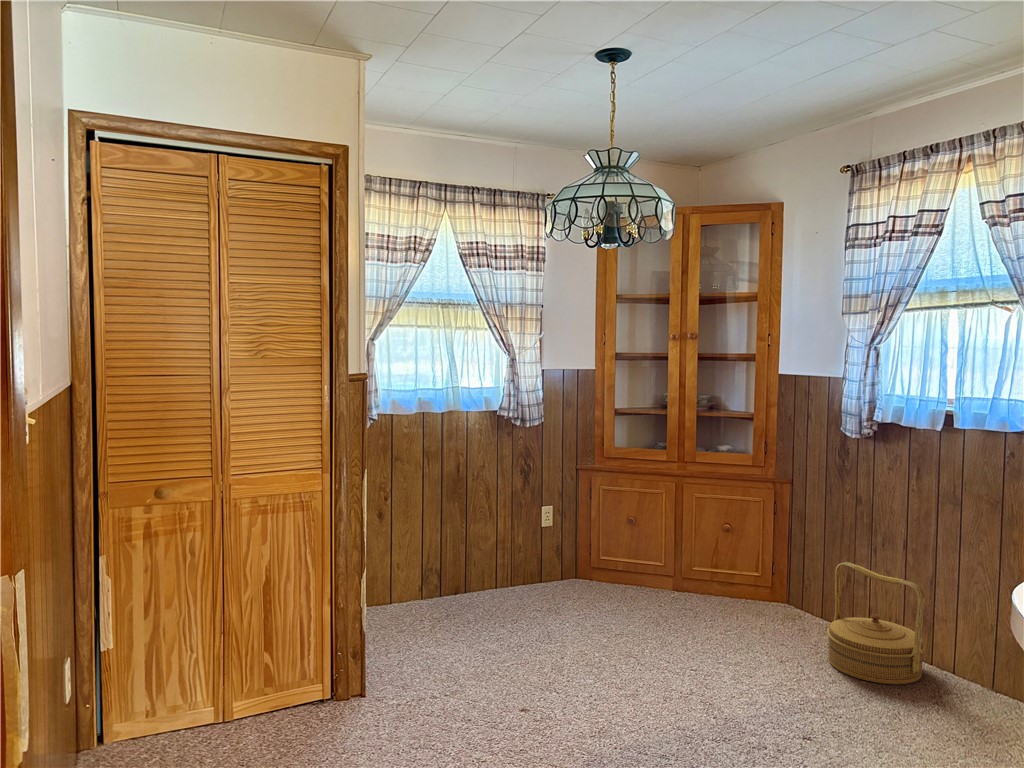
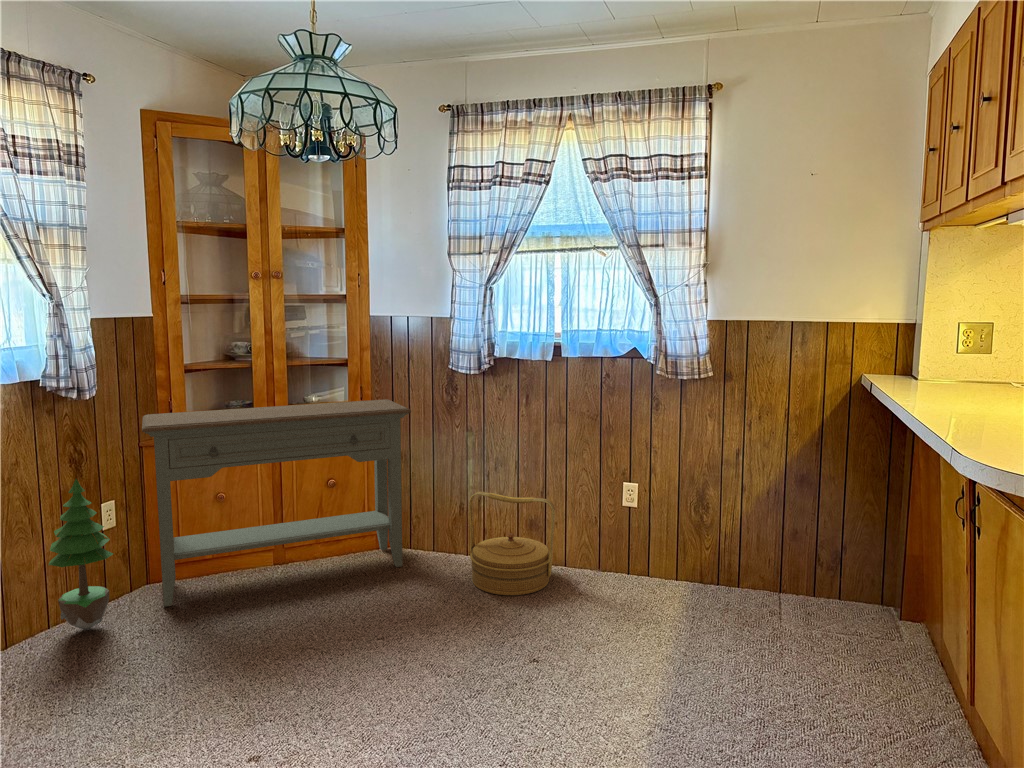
console table: none [557,446,786,624] -> present [142,399,411,607]
potted tree: none [489,483,531,598] -> present [49,479,113,630]

